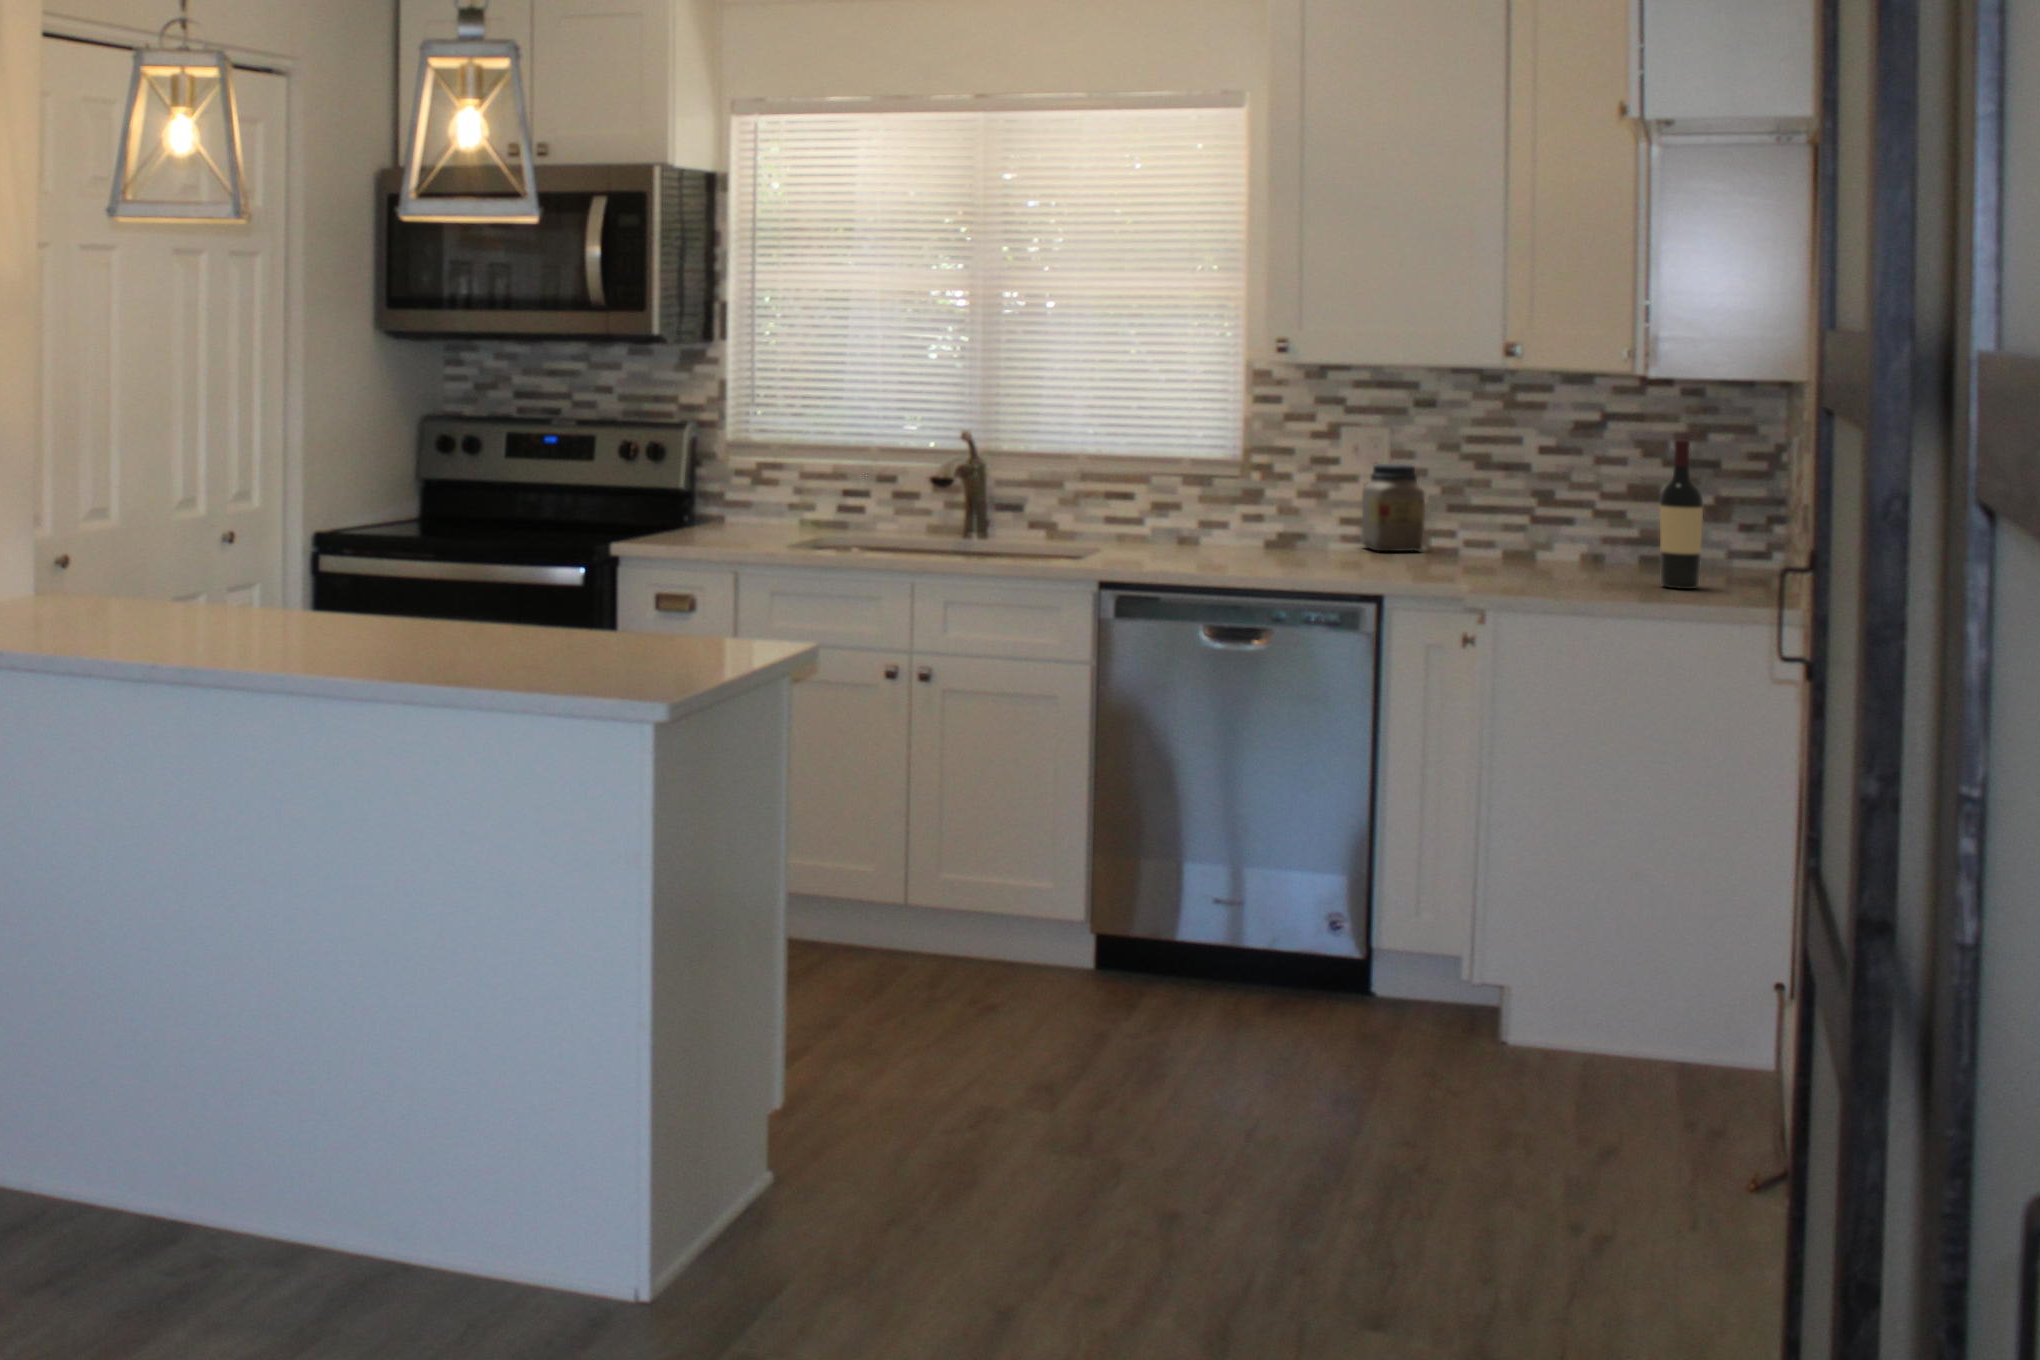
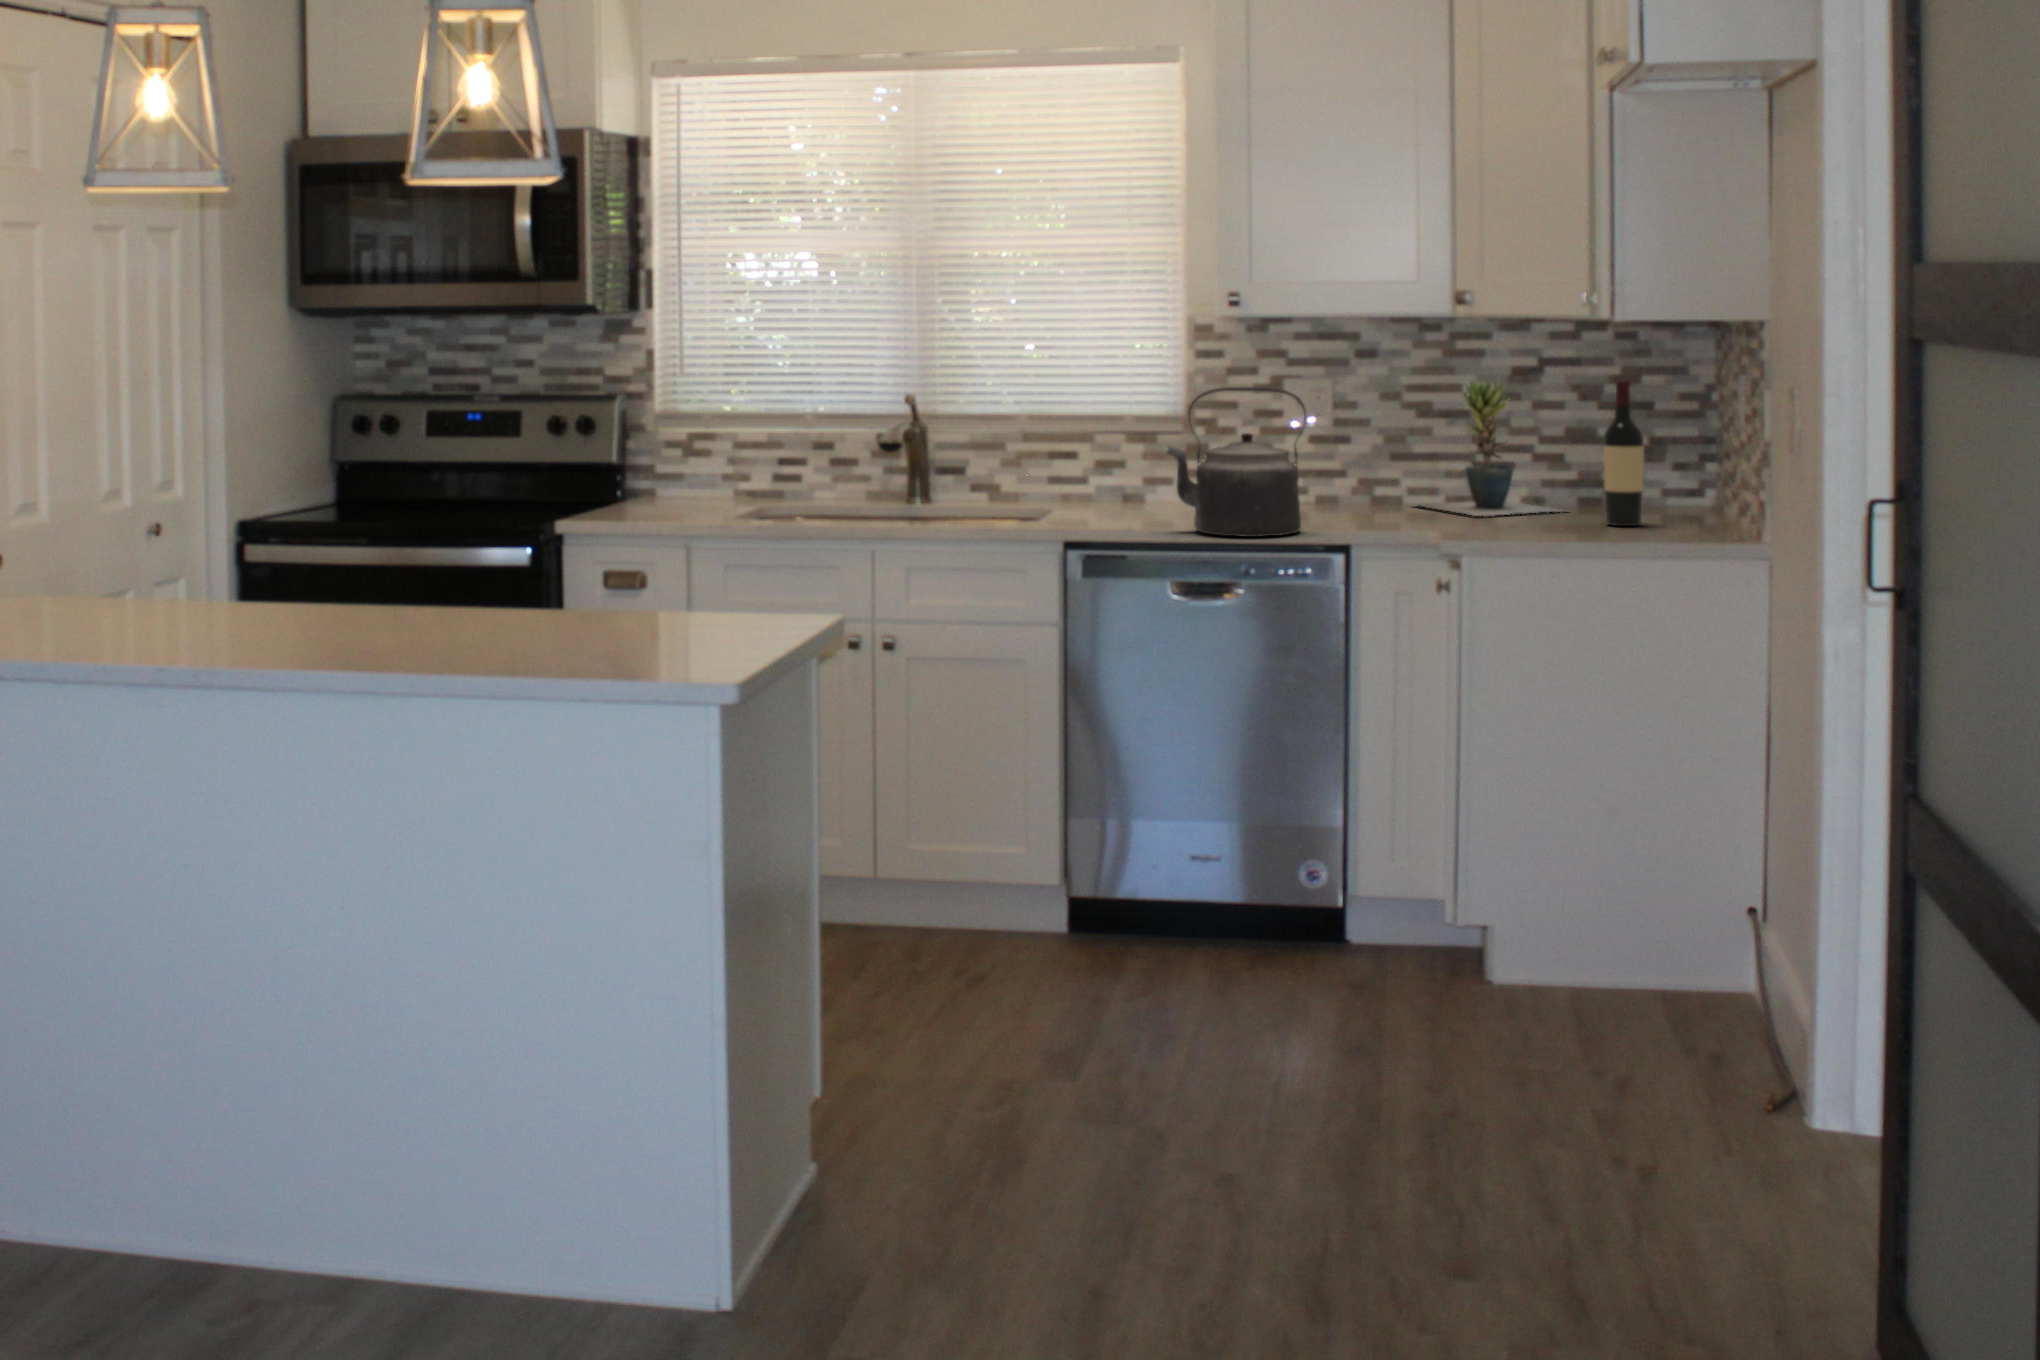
kettle: none [1203,433,1346,584] -> present [1167,387,1306,537]
potted plant: none [1463,433,1630,572] -> present [1420,381,1562,516]
jar: present [1362,464,1425,551] -> none [1307,414,1369,502]

